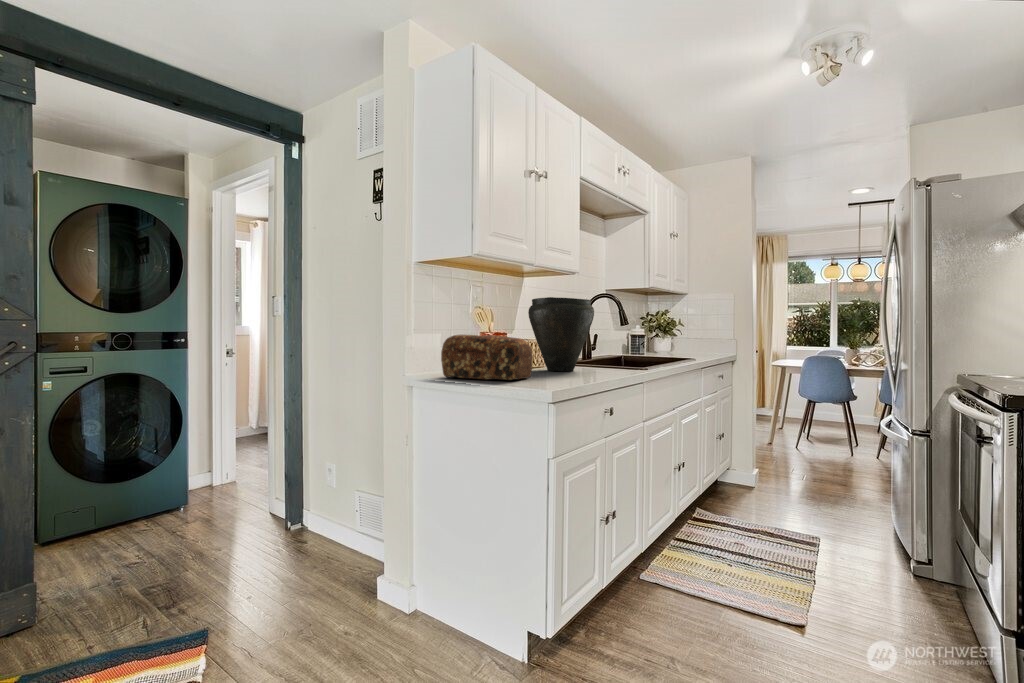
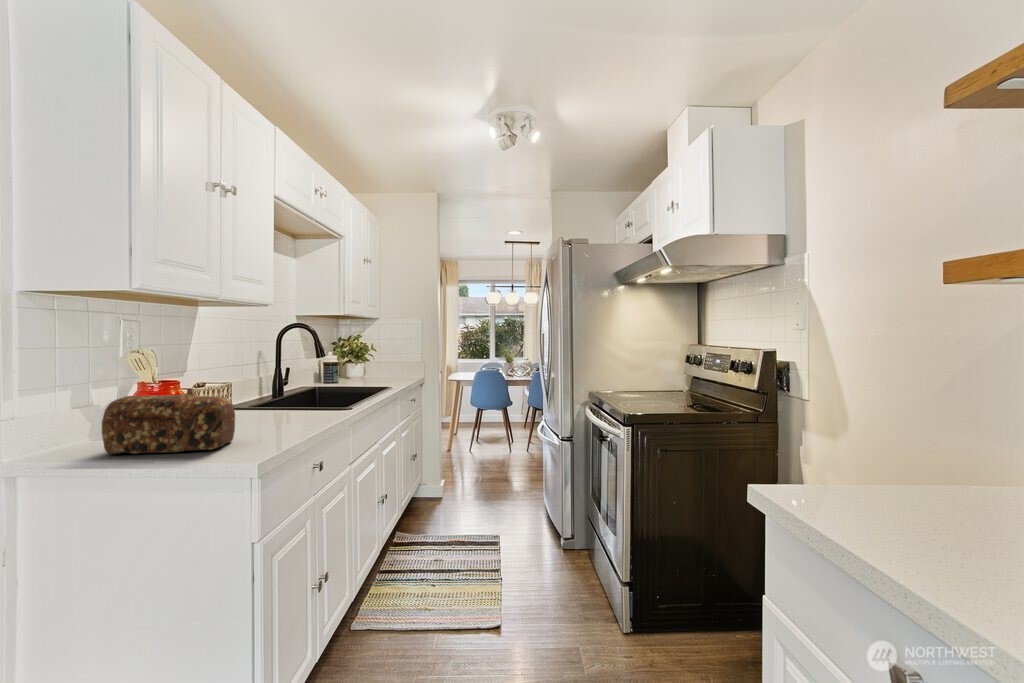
vase: present [528,297,594,371] -> none [218,338,300,424]

